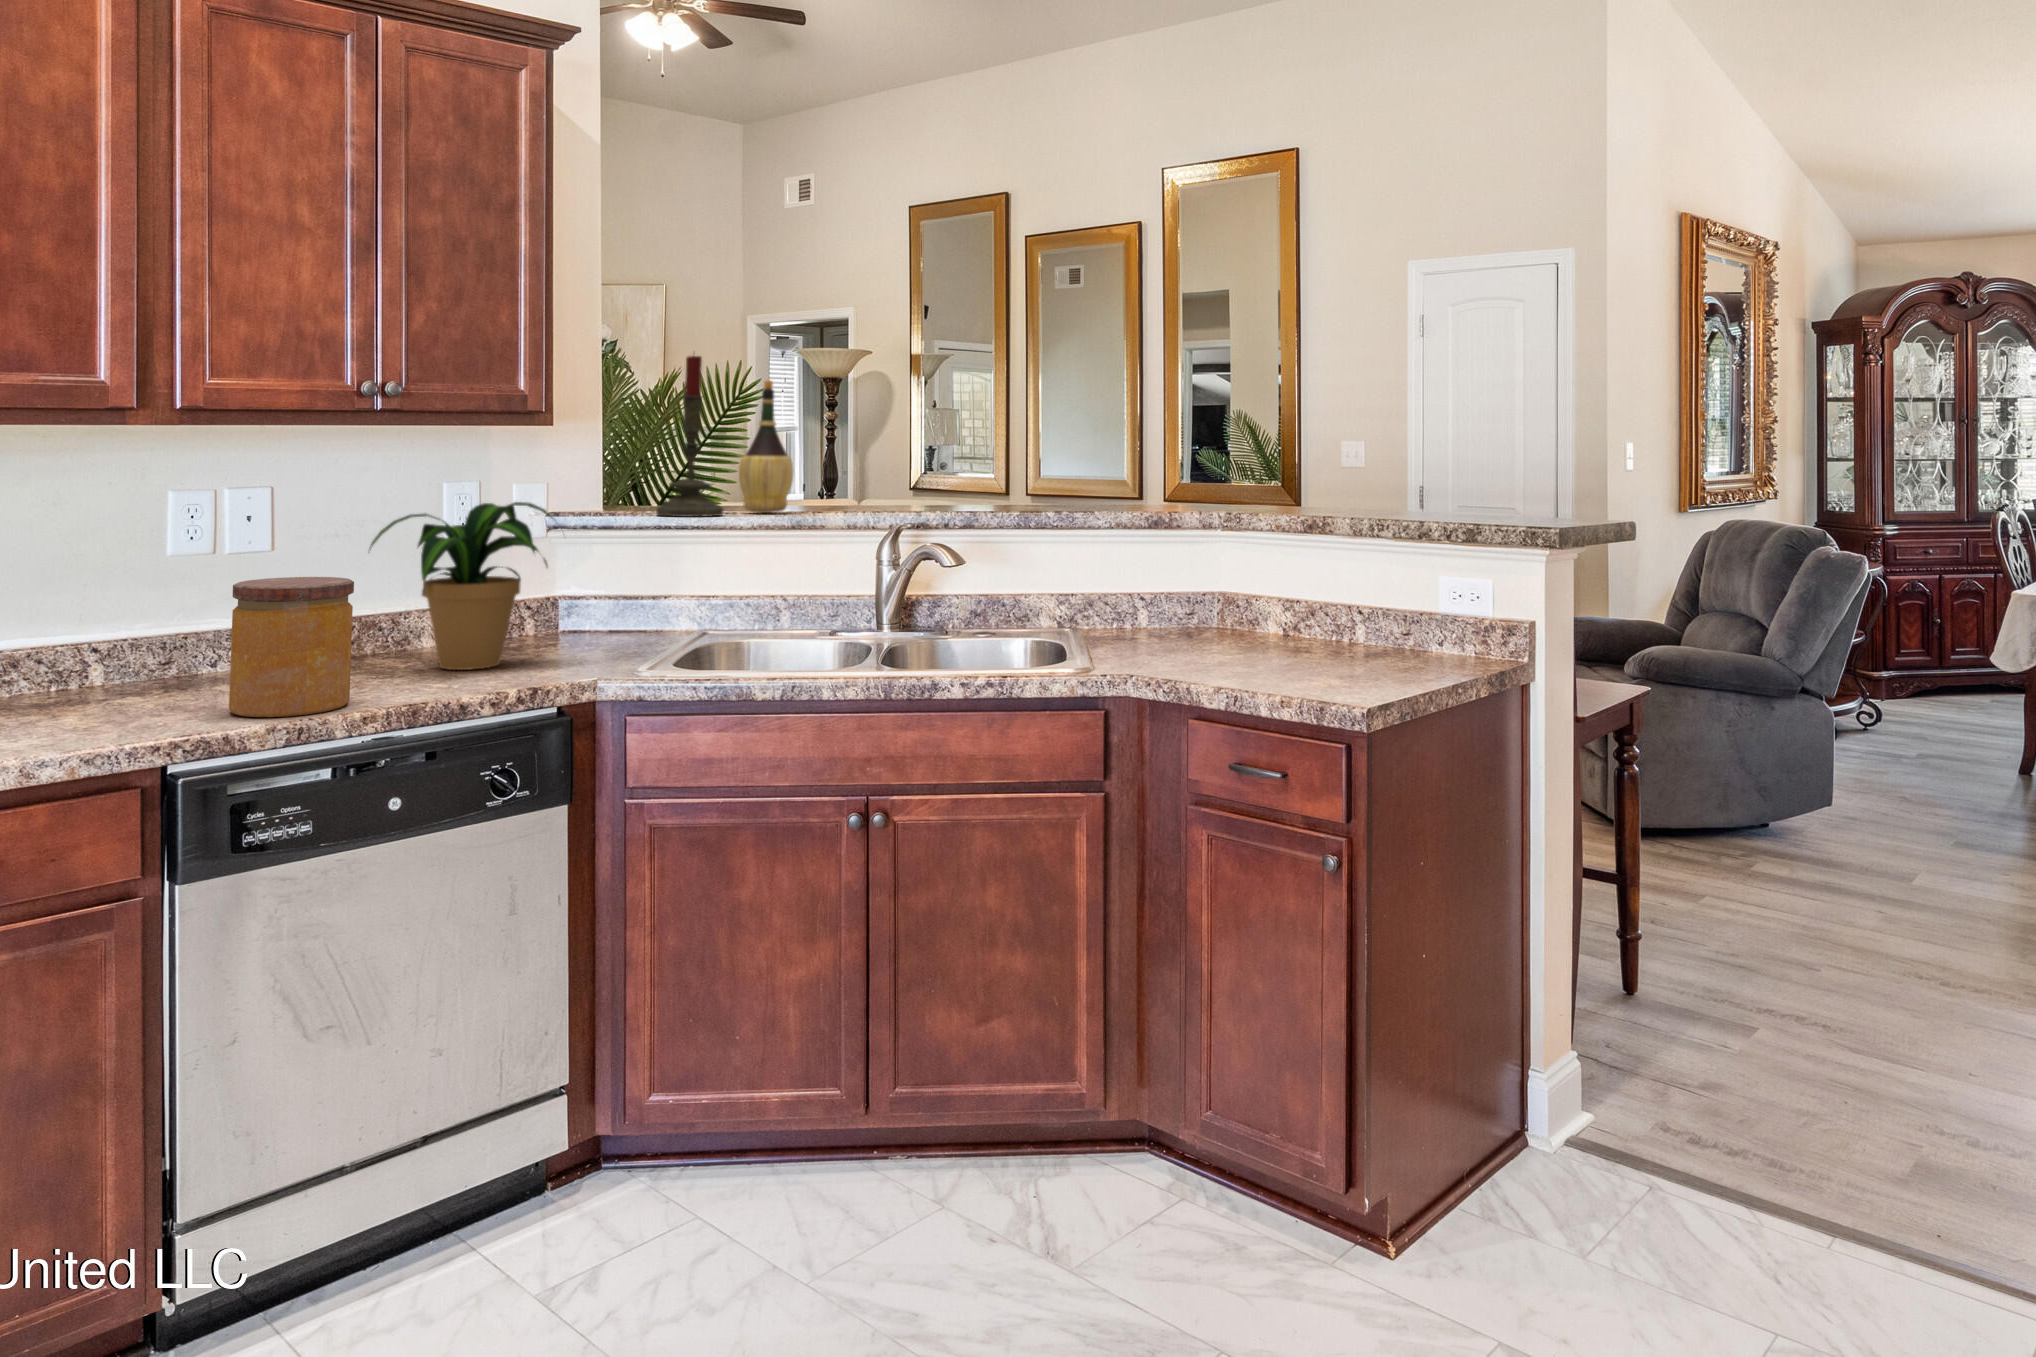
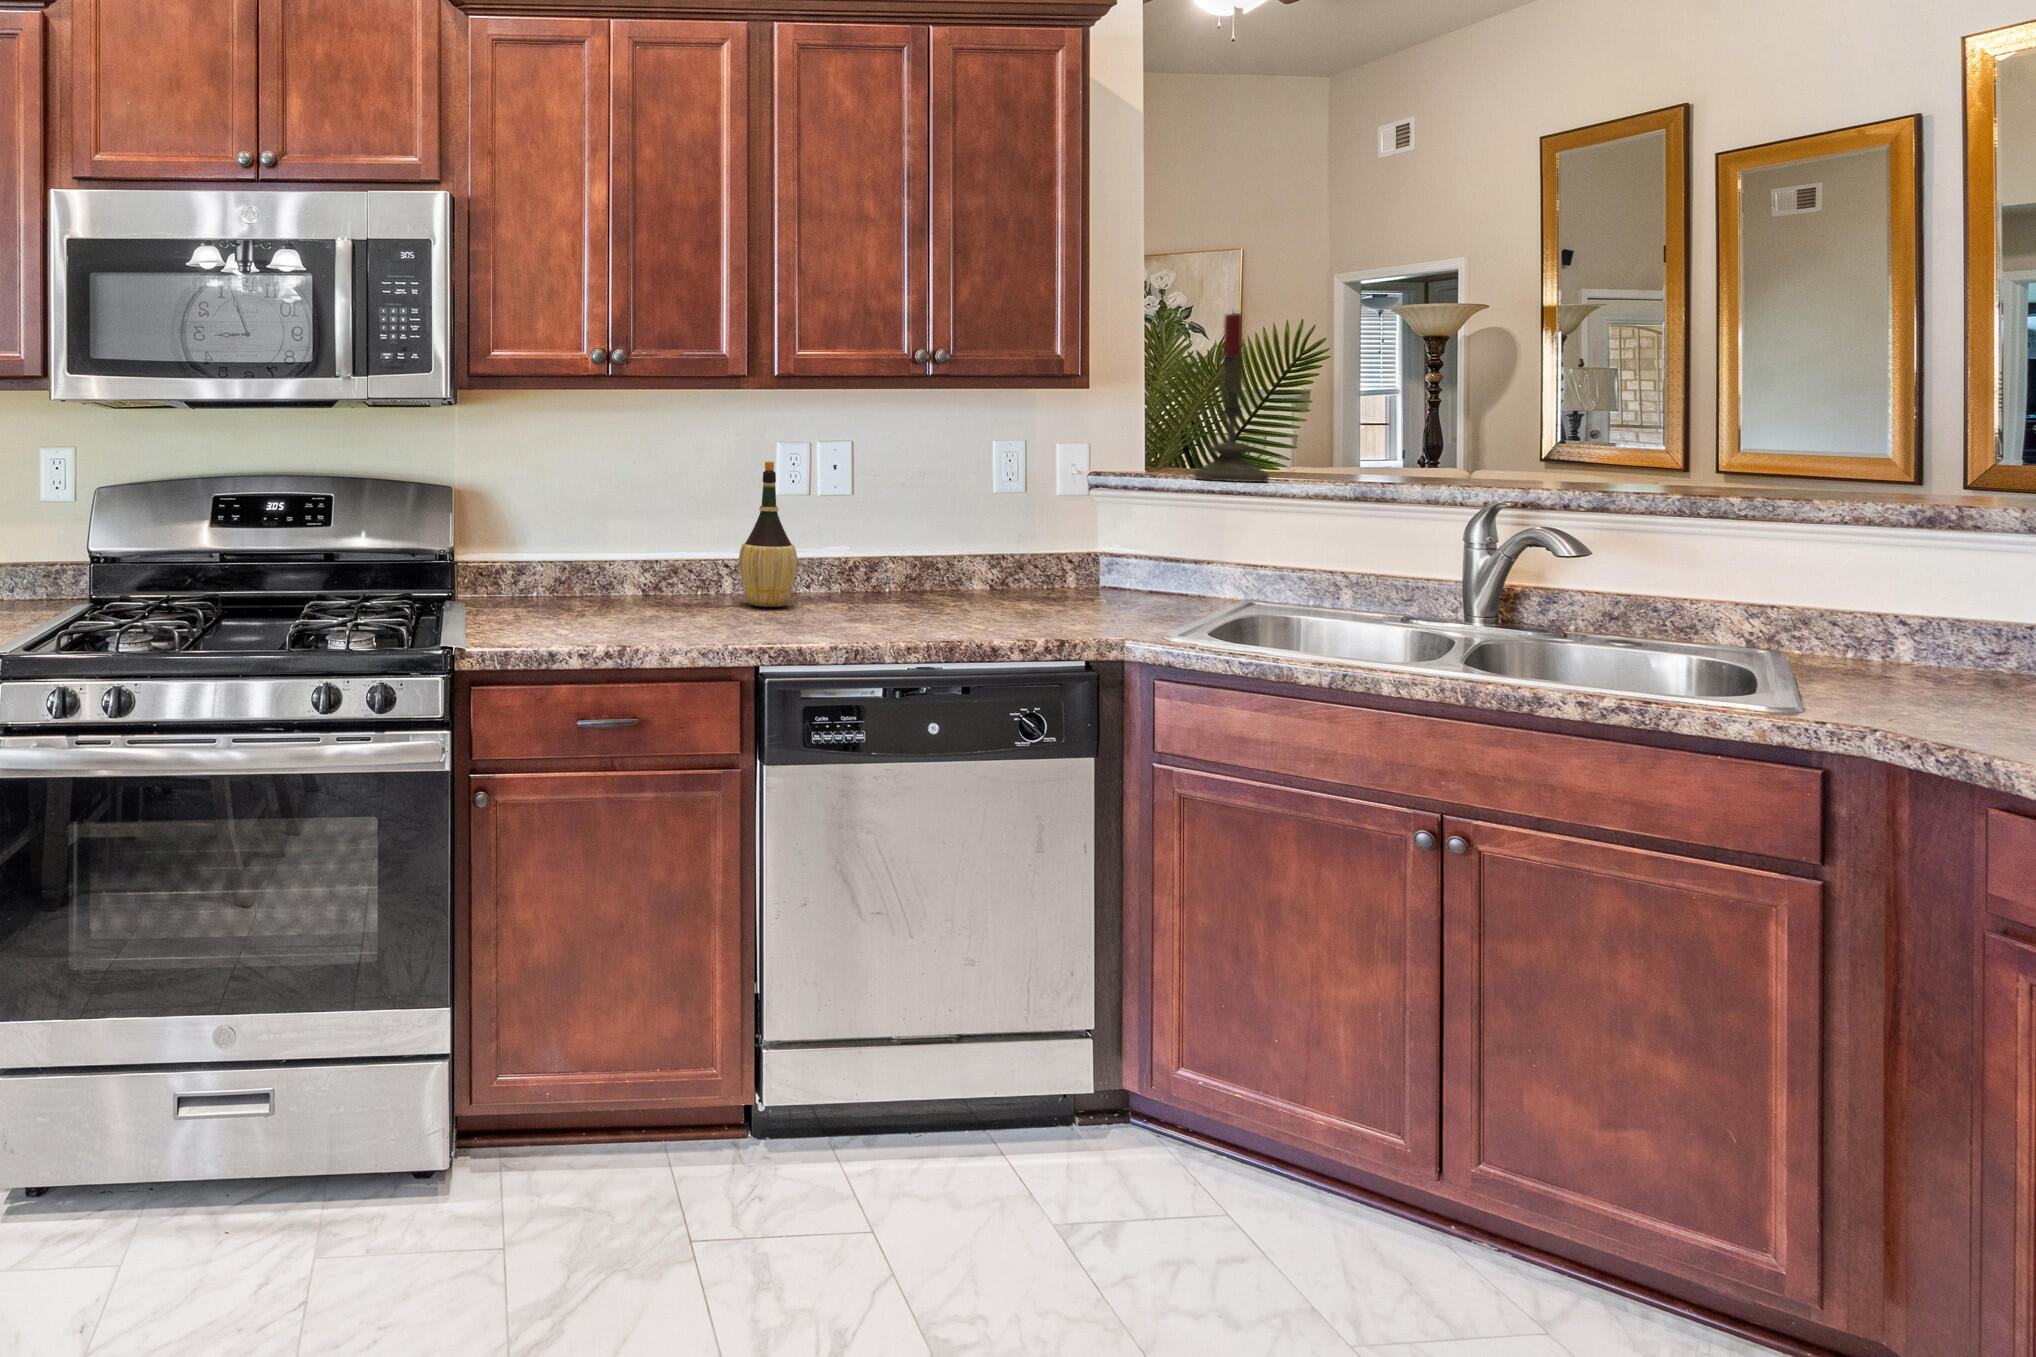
wine bottle: present [739,380,793,513] -> present [739,461,797,607]
potted plant: present [369,502,552,670] -> none [923,460,1097,615]
jar: present [229,577,354,717] -> none [810,517,902,637]

